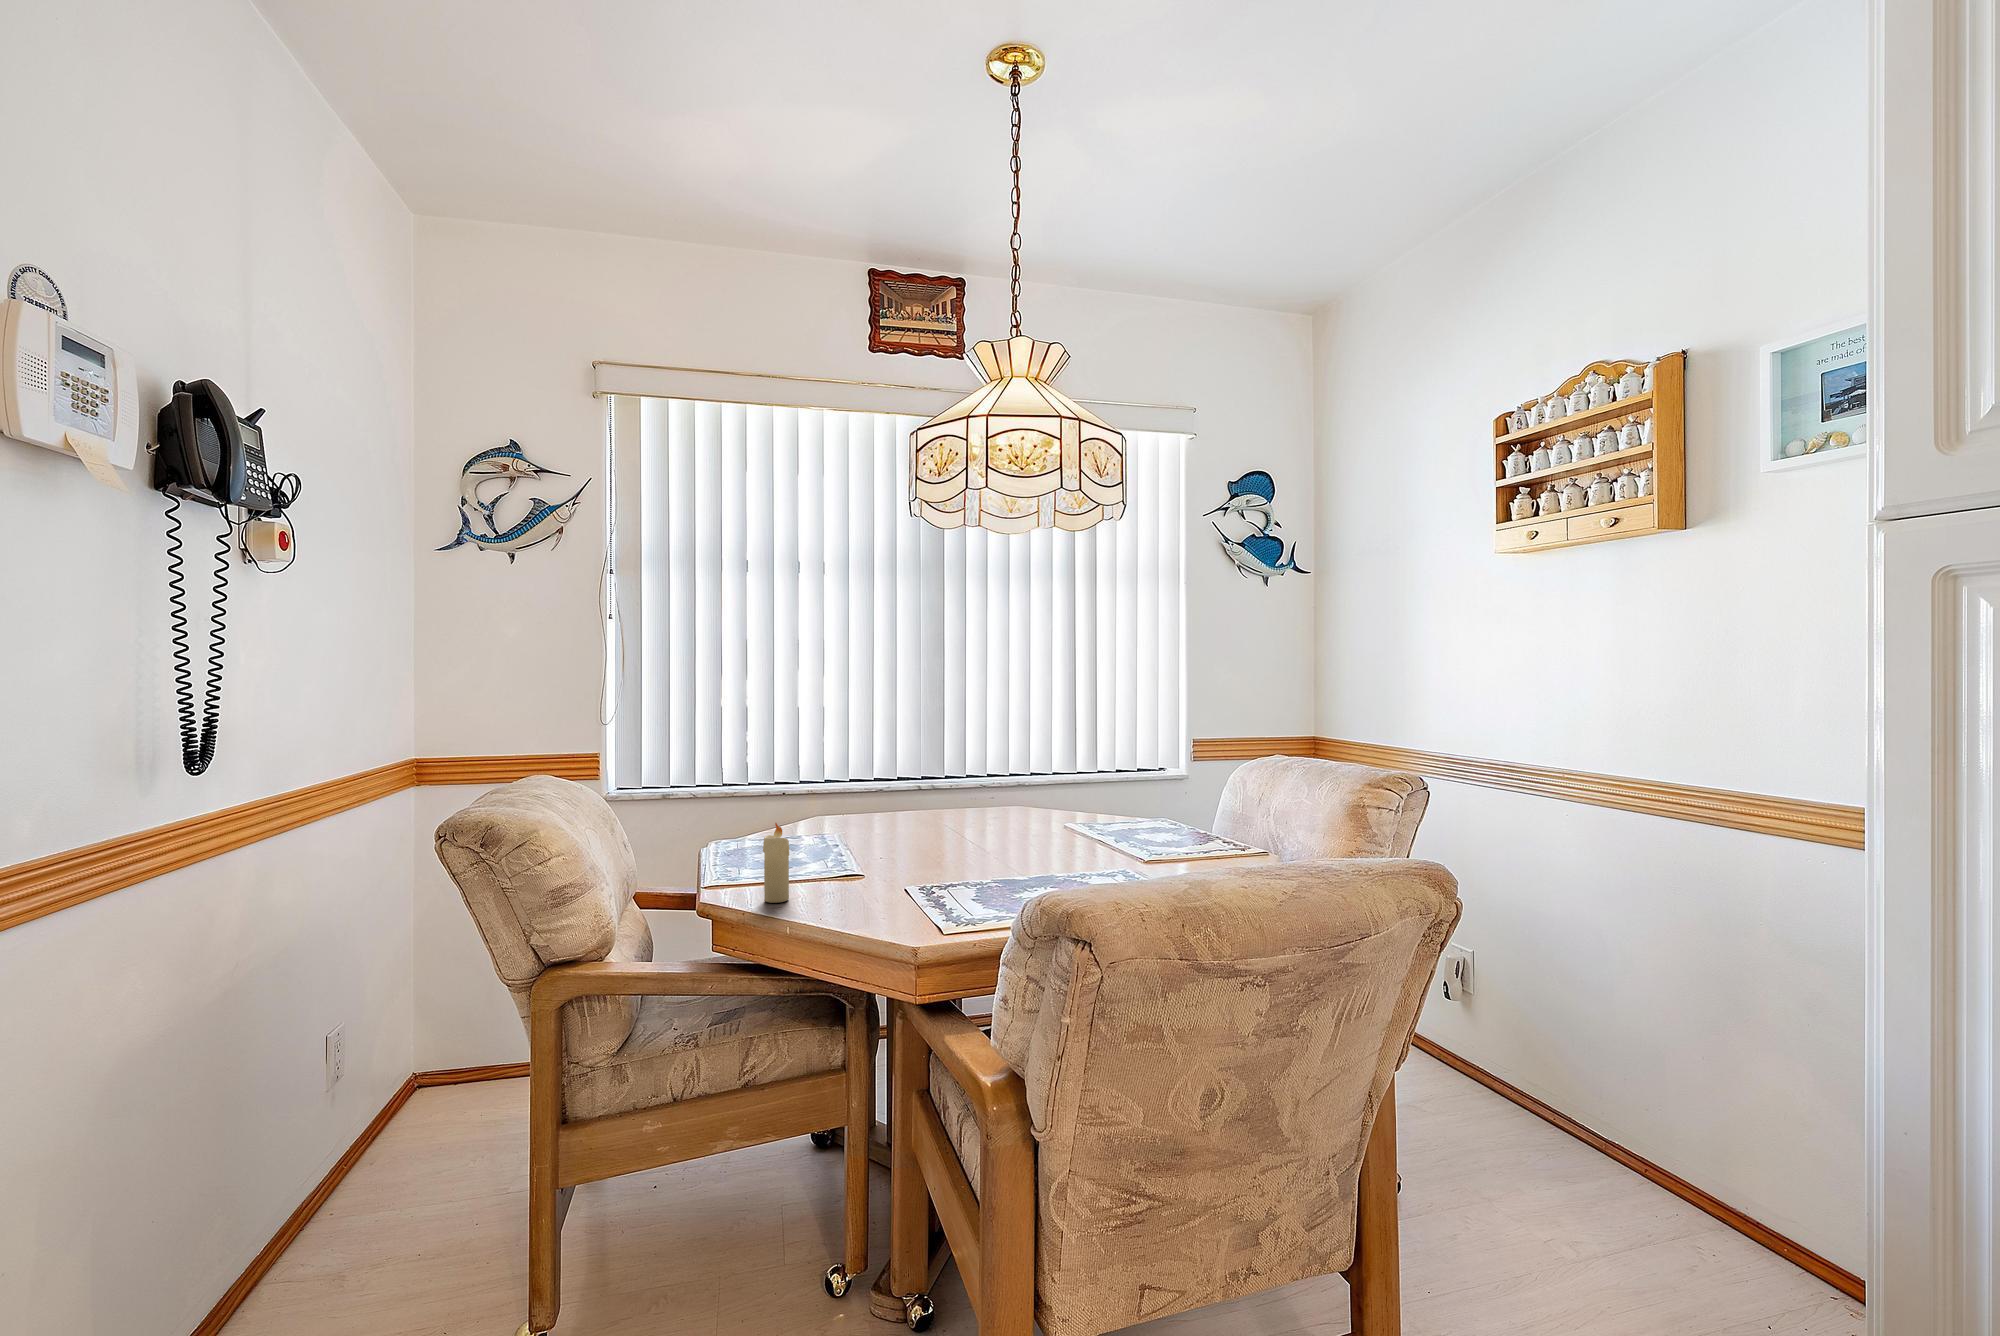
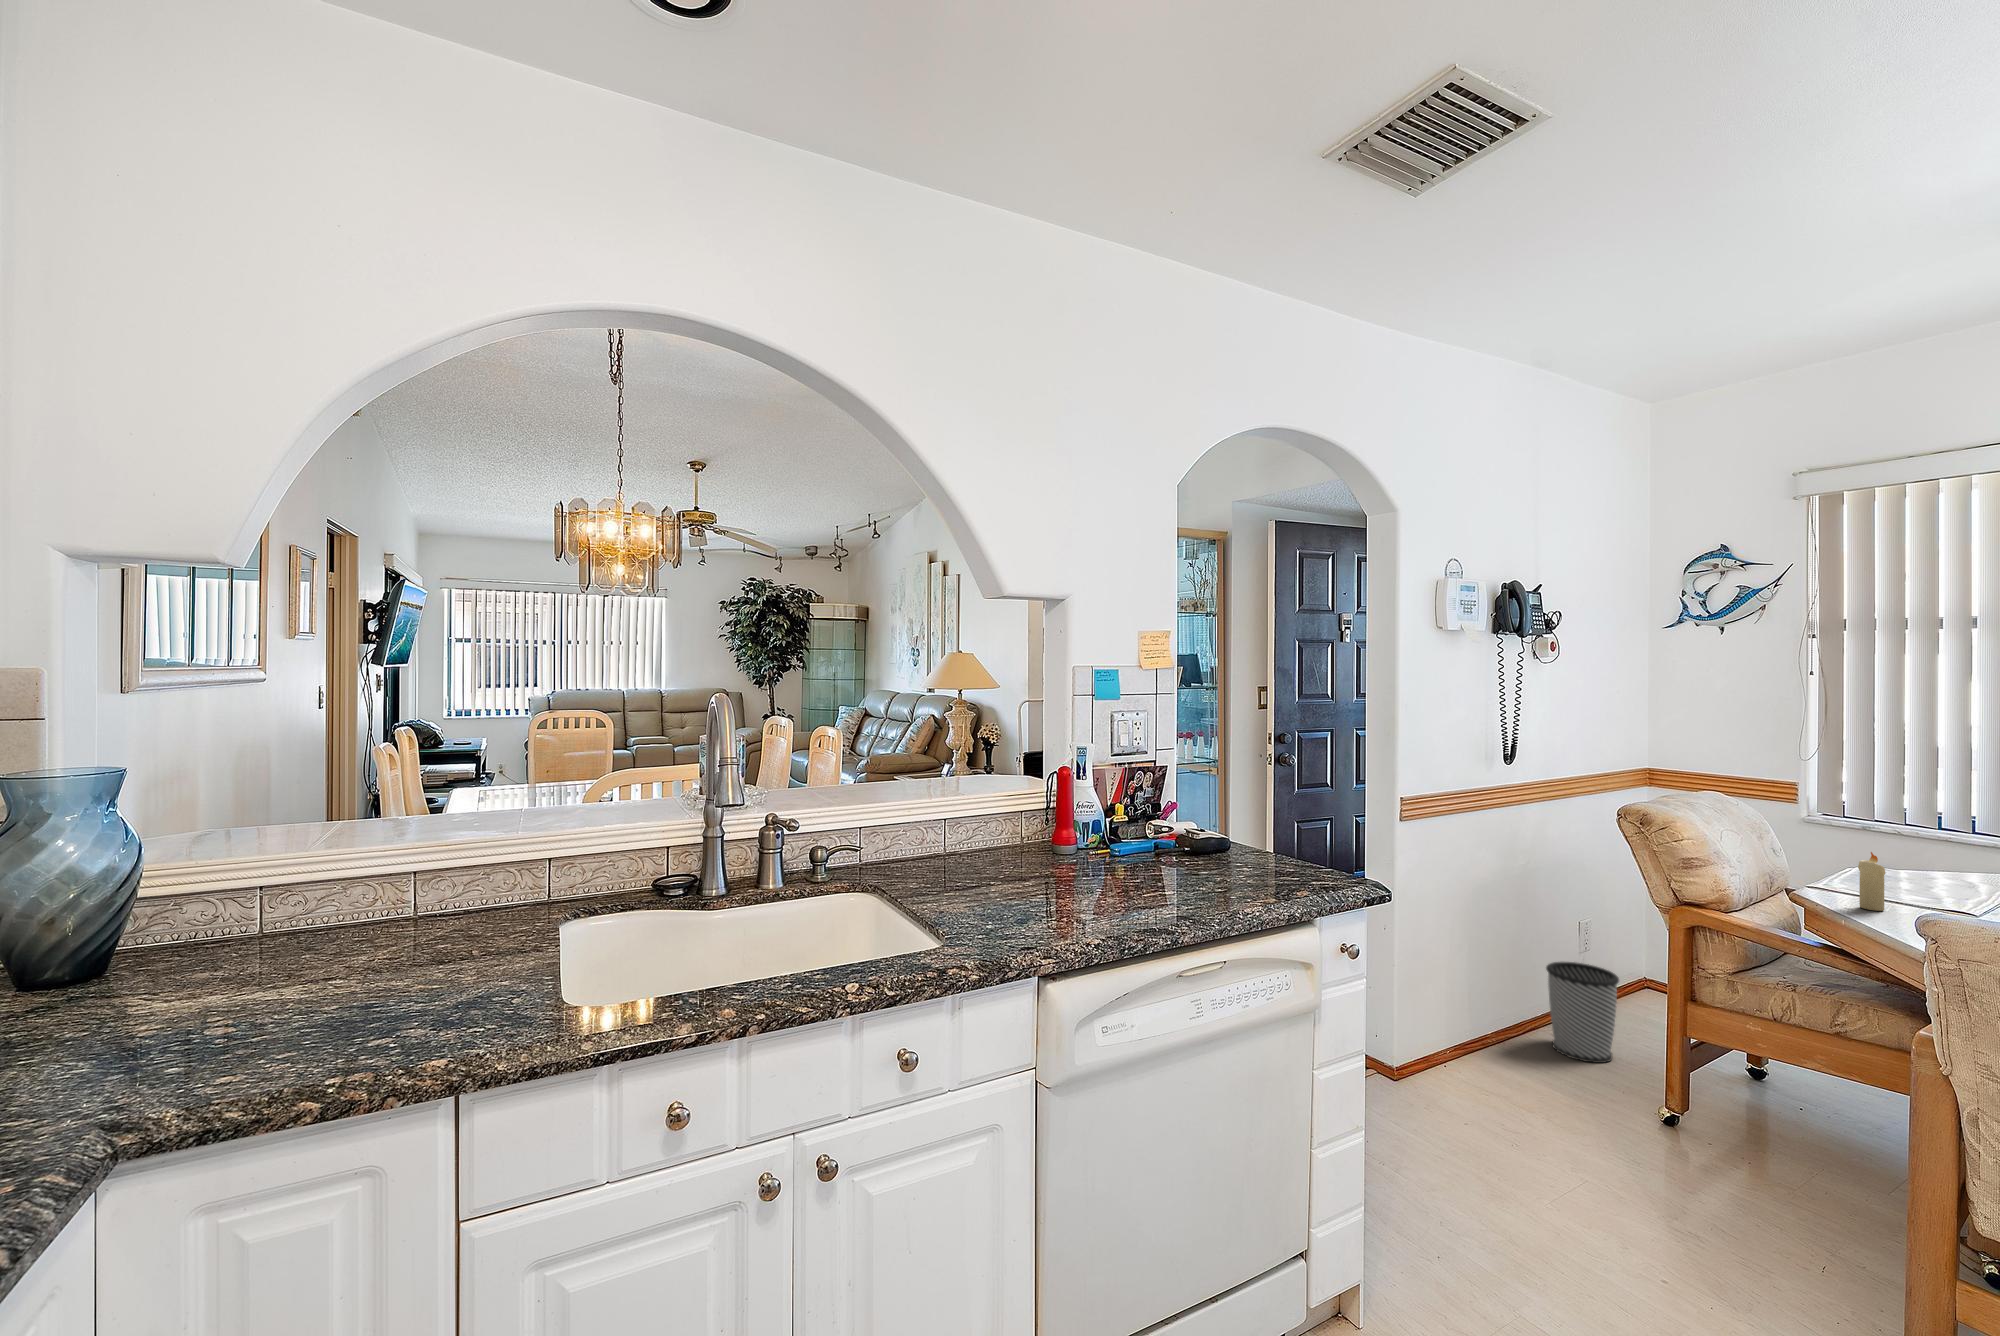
wastebasket: none [276,1099,411,1298] -> present [1546,962,1619,1063]

